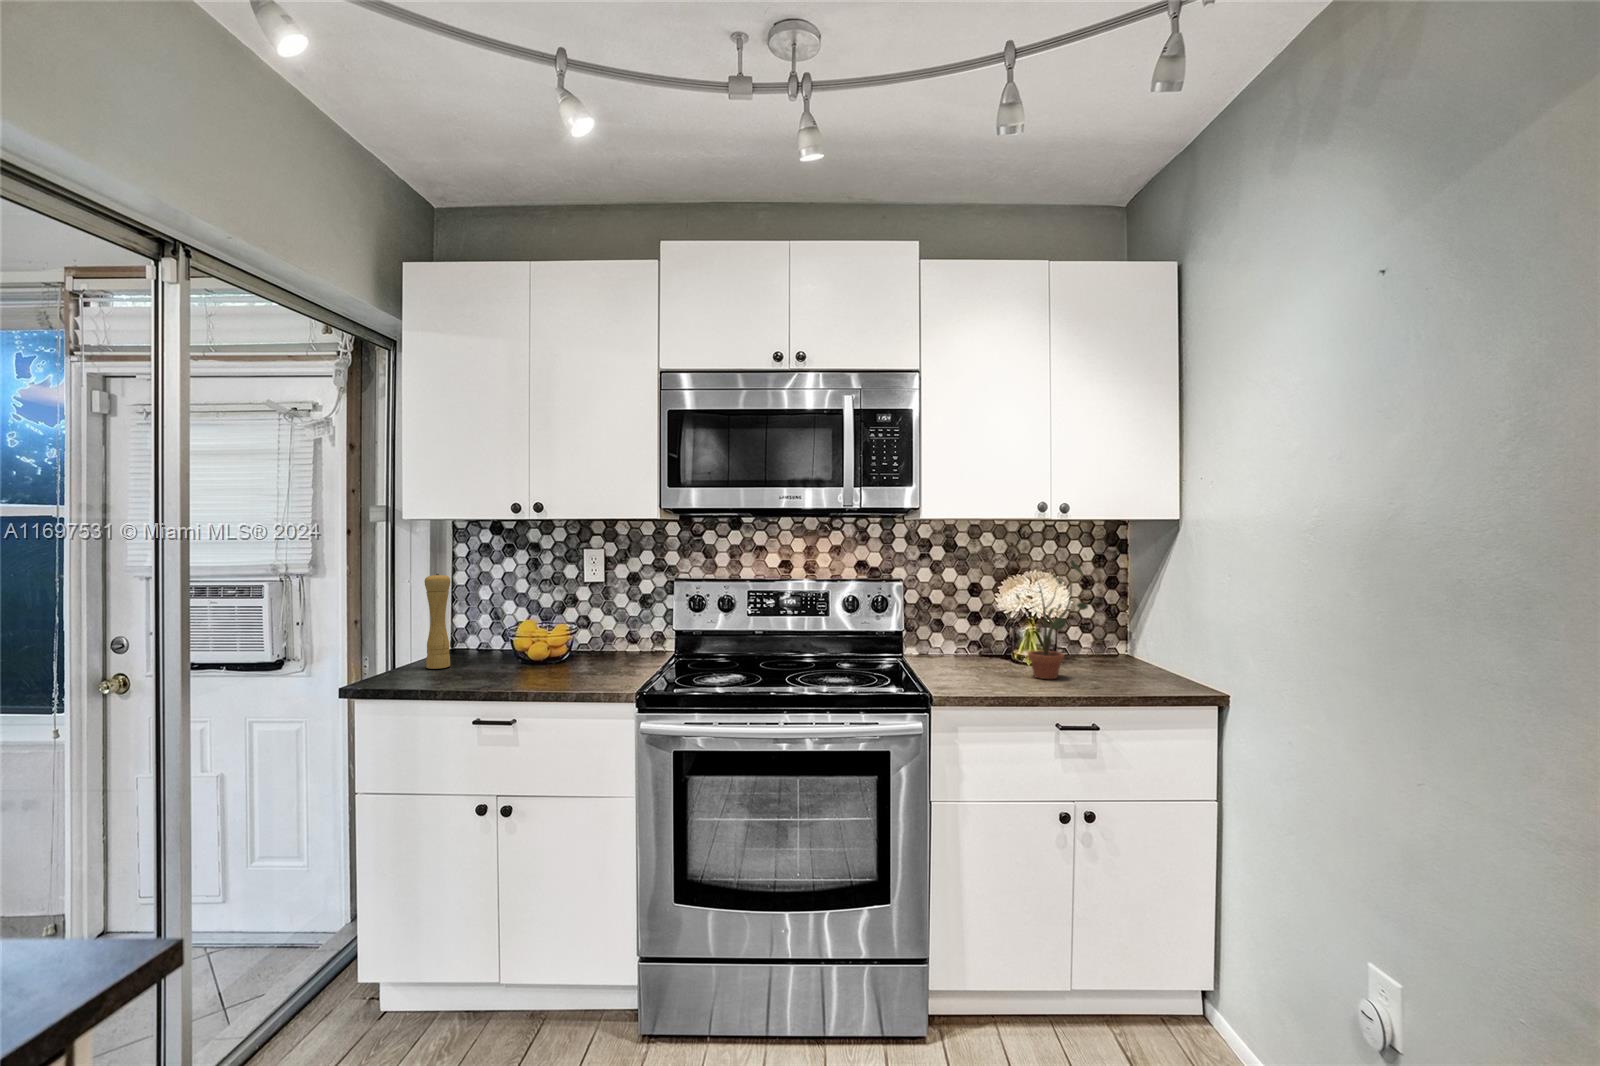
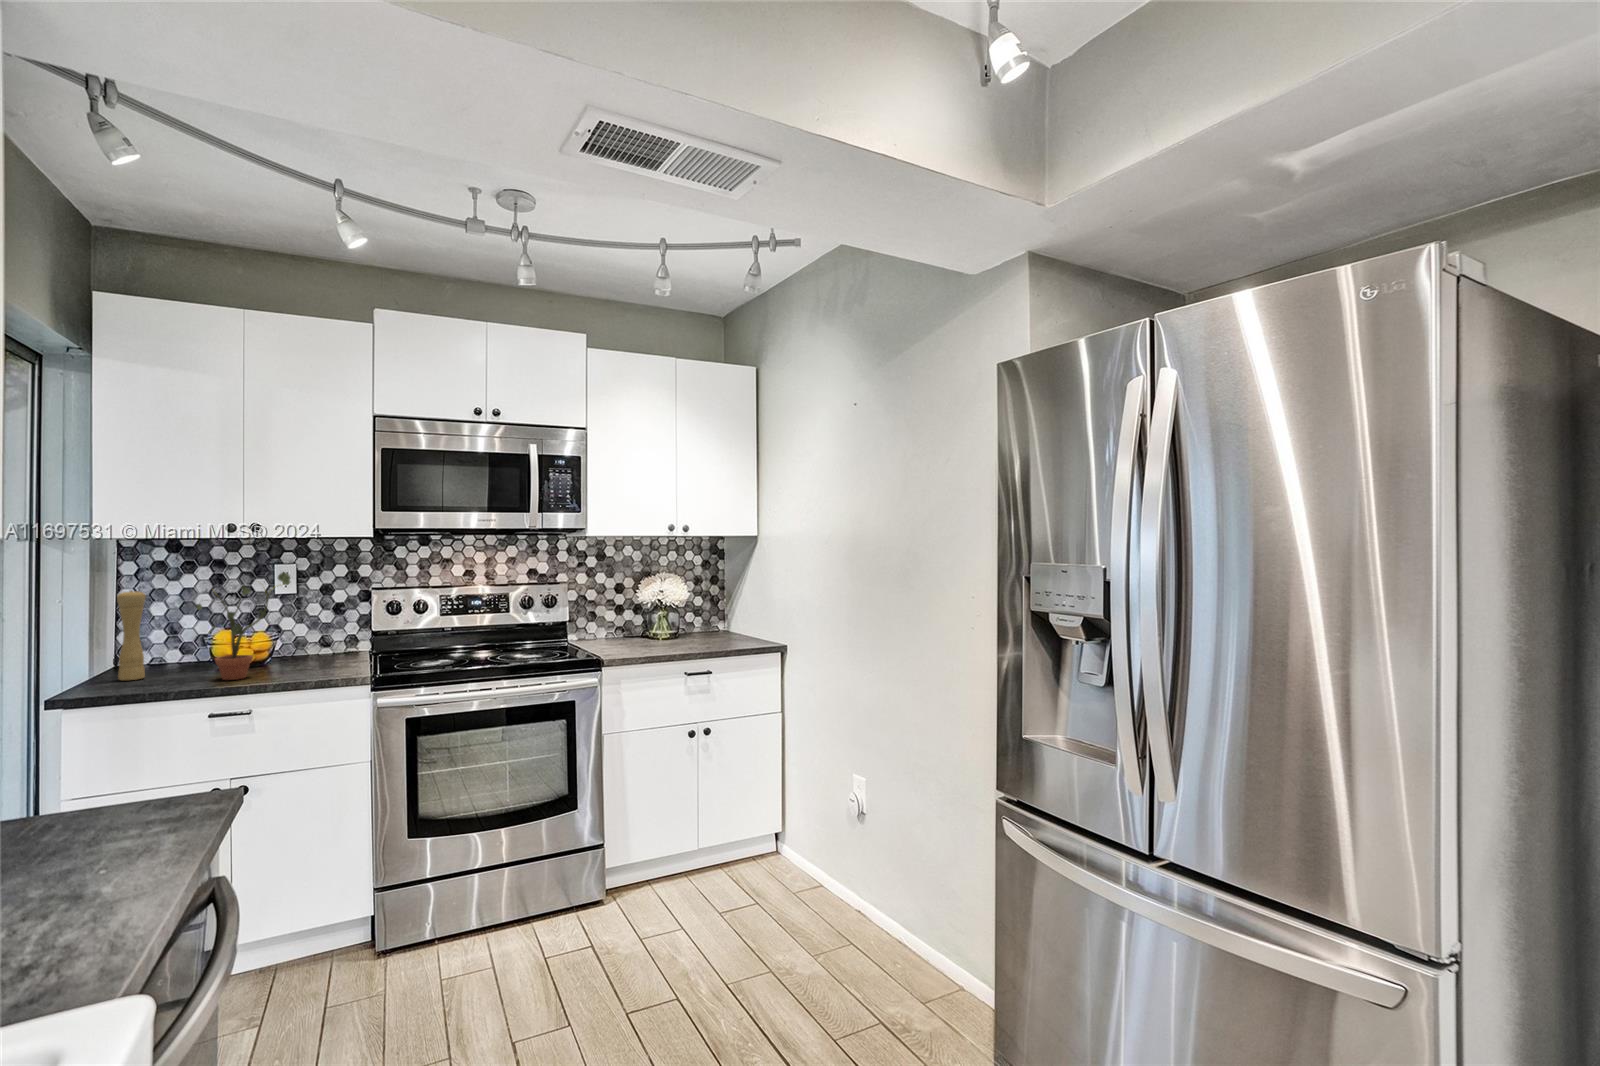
potted plant: present [1016,560,1088,679] -> present [196,572,291,680]

